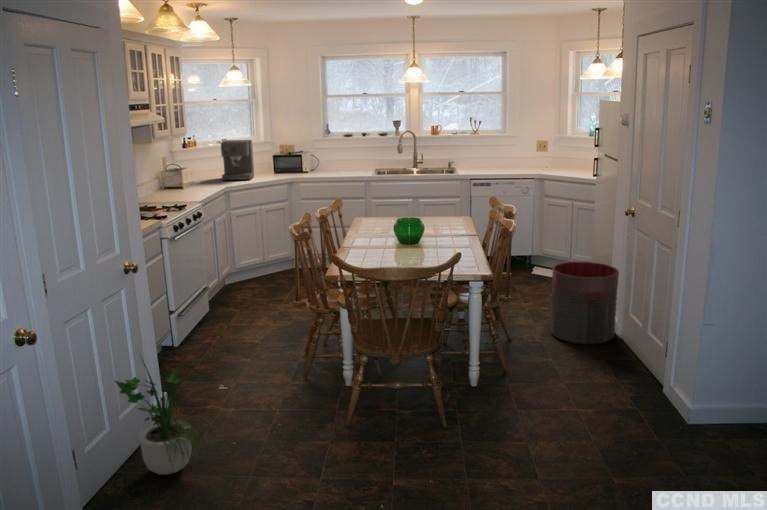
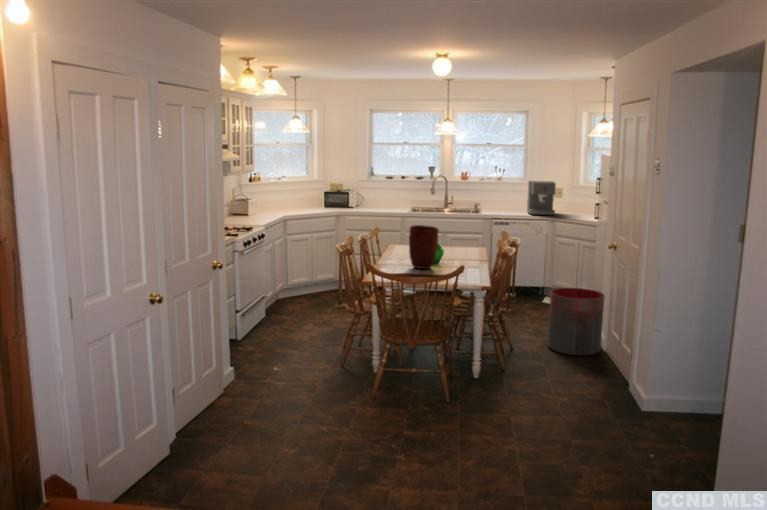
coffee maker: present [221,140,254,181] -> present [527,181,556,215]
vase: none [383,197,420,253] -> present [409,225,439,269]
potted plant: present [115,352,205,475] -> none [203,320,265,418]

